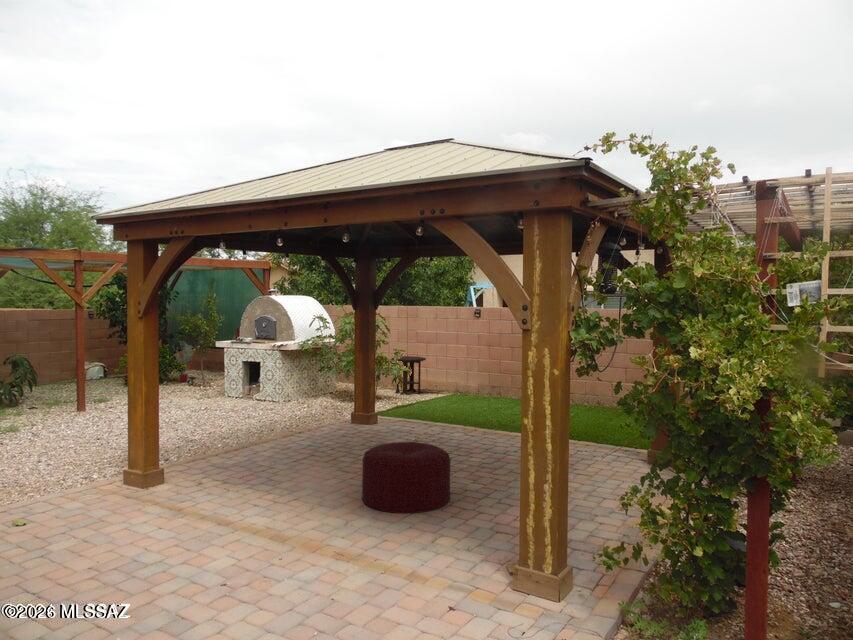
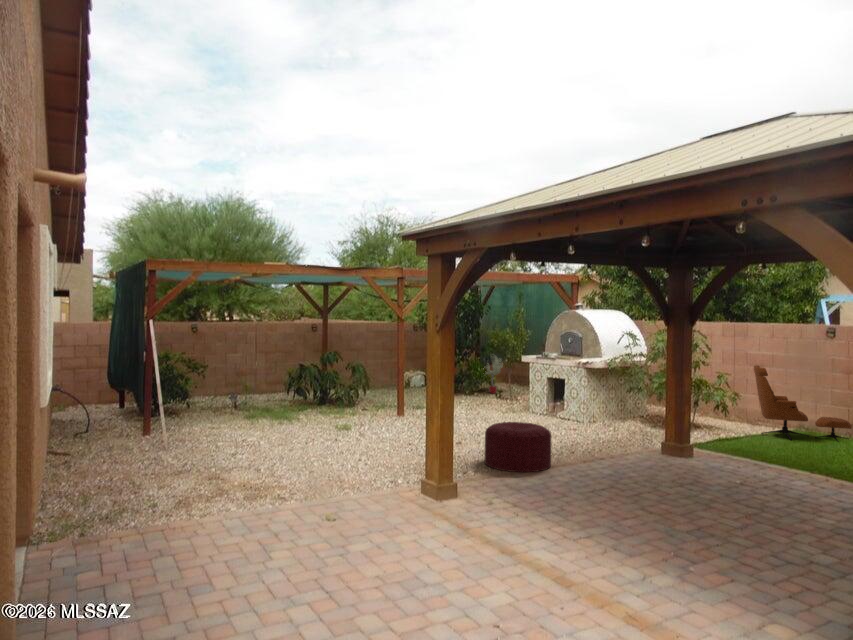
lounge chair: none [422,342,492,402] -> present [754,366,852,442]
side table: present [392,356,426,395] -> none [714,381,758,426]
ottoman: present [362,442,450,513] -> present [485,422,551,472]

